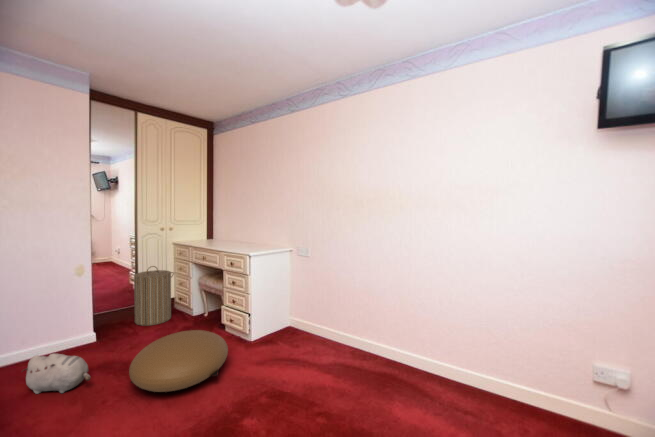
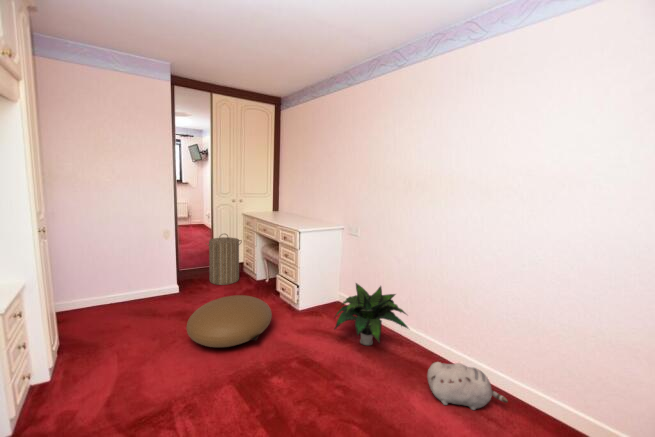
potted plant: none [294,300,372,363] -> present [335,283,408,345]
plush toy: present [22,354,90,394] -> present [427,362,508,410]

